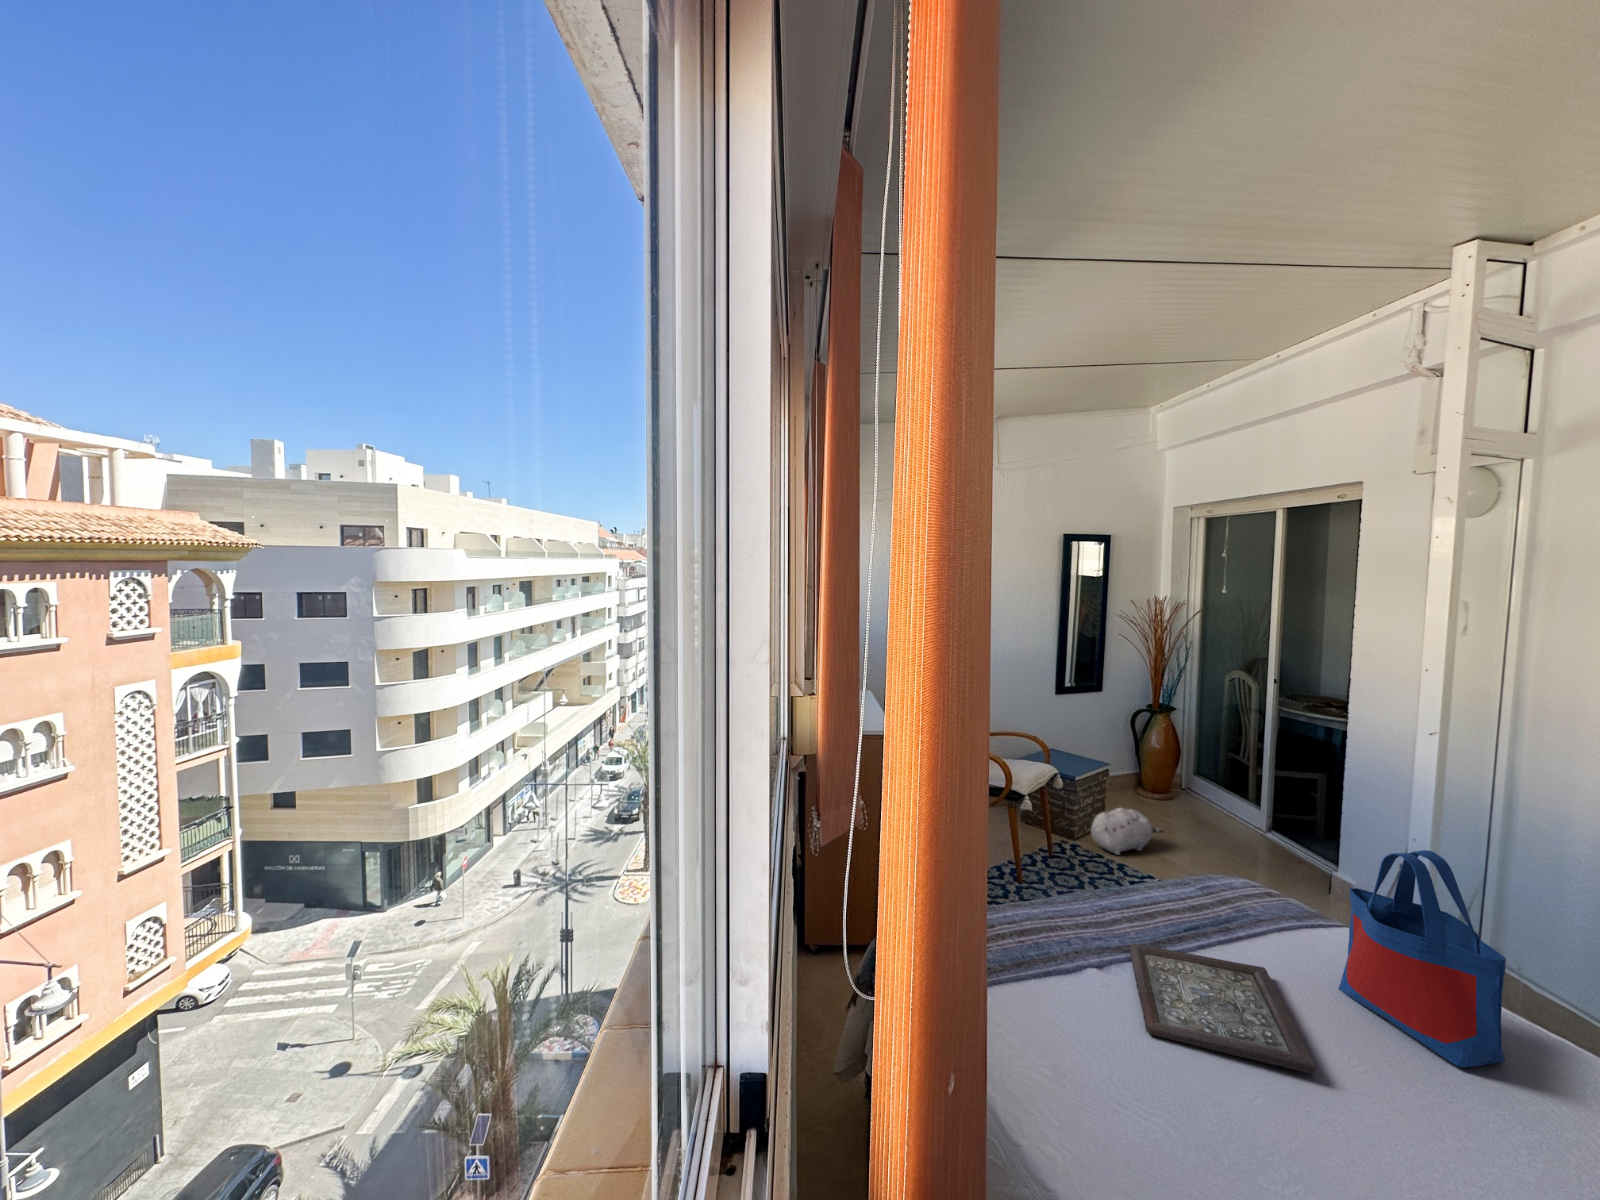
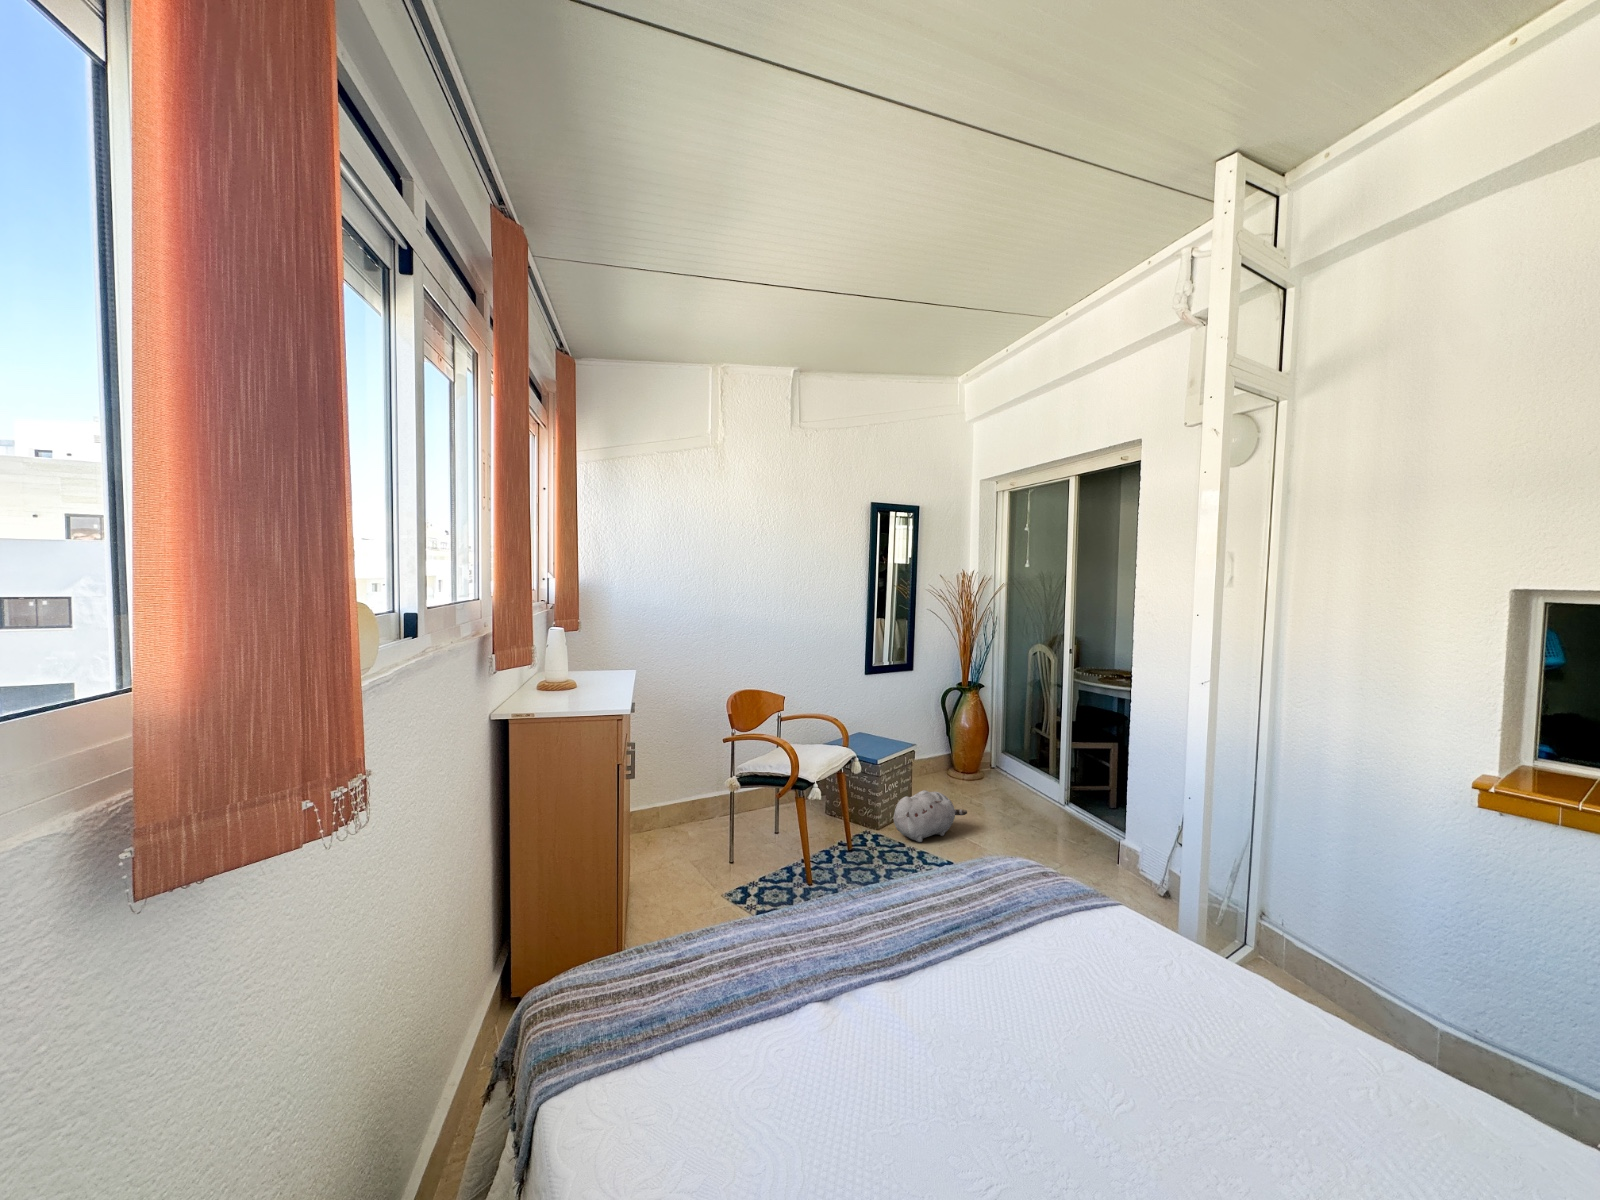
tote bag: present [1338,850,1506,1068] -> none [1110,801,1292,1086]
tray: present [1130,943,1316,1073] -> none [858,959,1074,1136]

